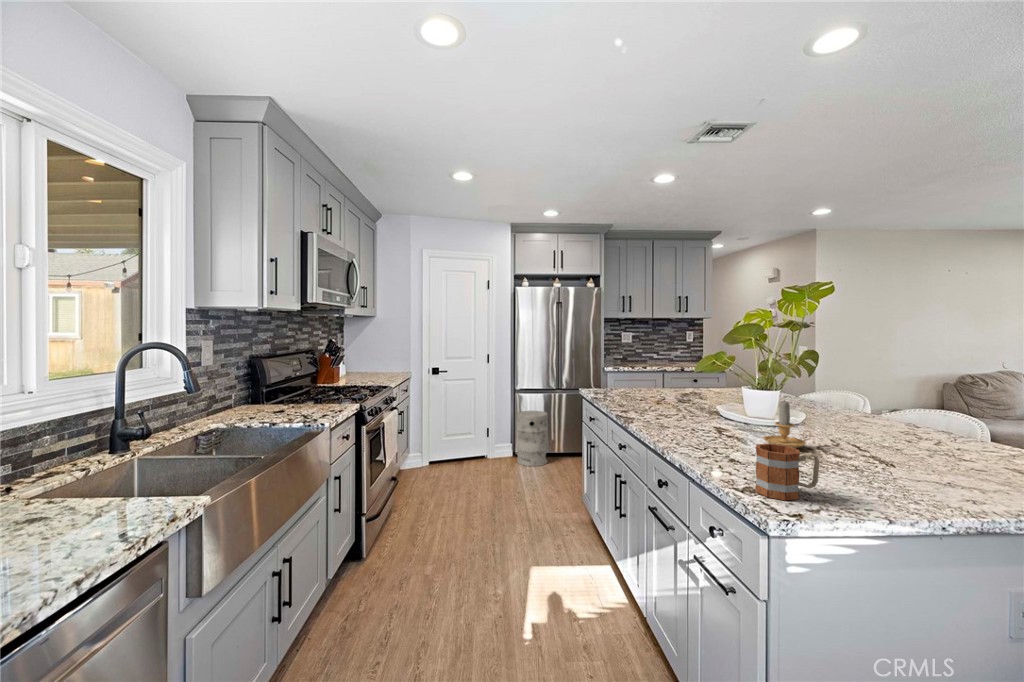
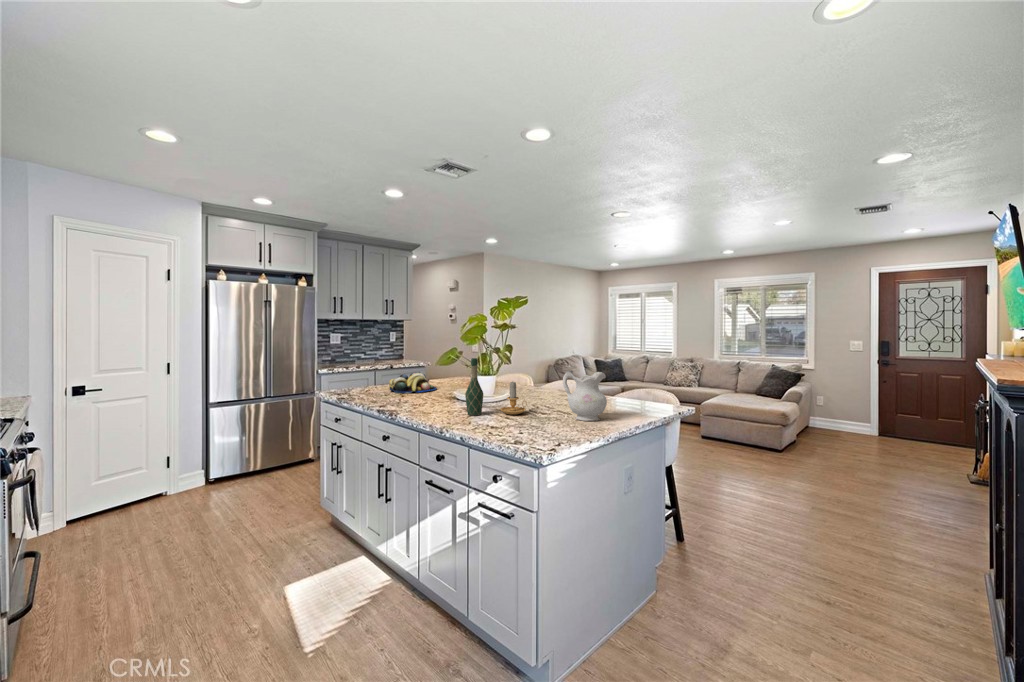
wine bottle: none [711,365,737,440] -> present [465,358,483,416]
fruit bowl: none [650,378,708,402] -> present [389,372,436,393]
ceramic pitcher: none [871,393,973,487] -> present [563,370,607,421]
trash can: present [517,411,548,466] -> none [214,423,259,489]
mug: present [755,444,820,500] -> none [521,409,554,444]

